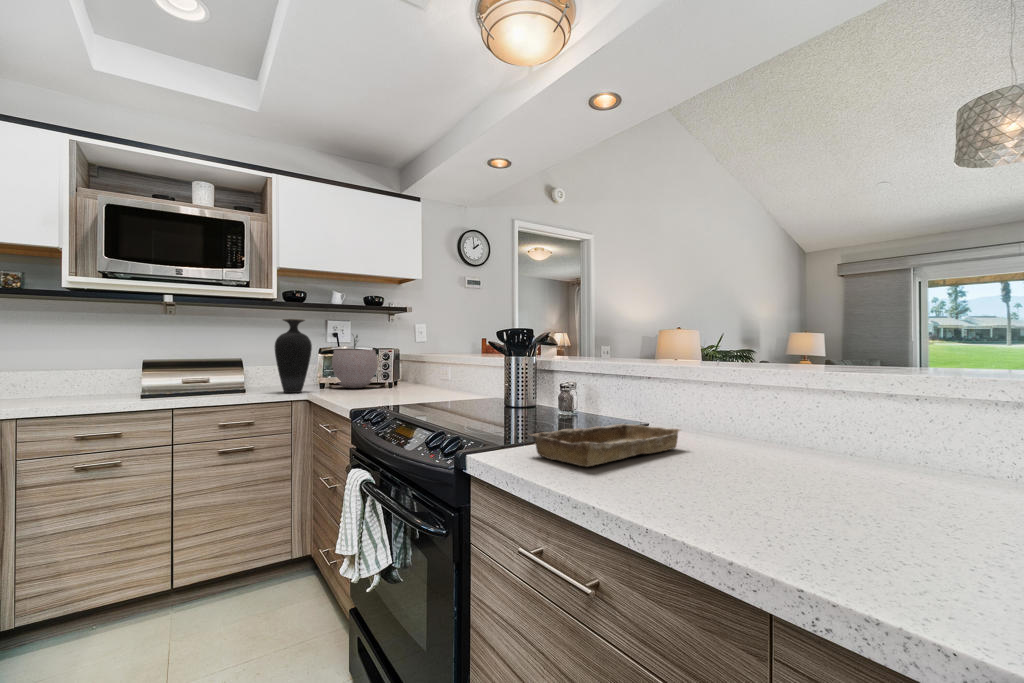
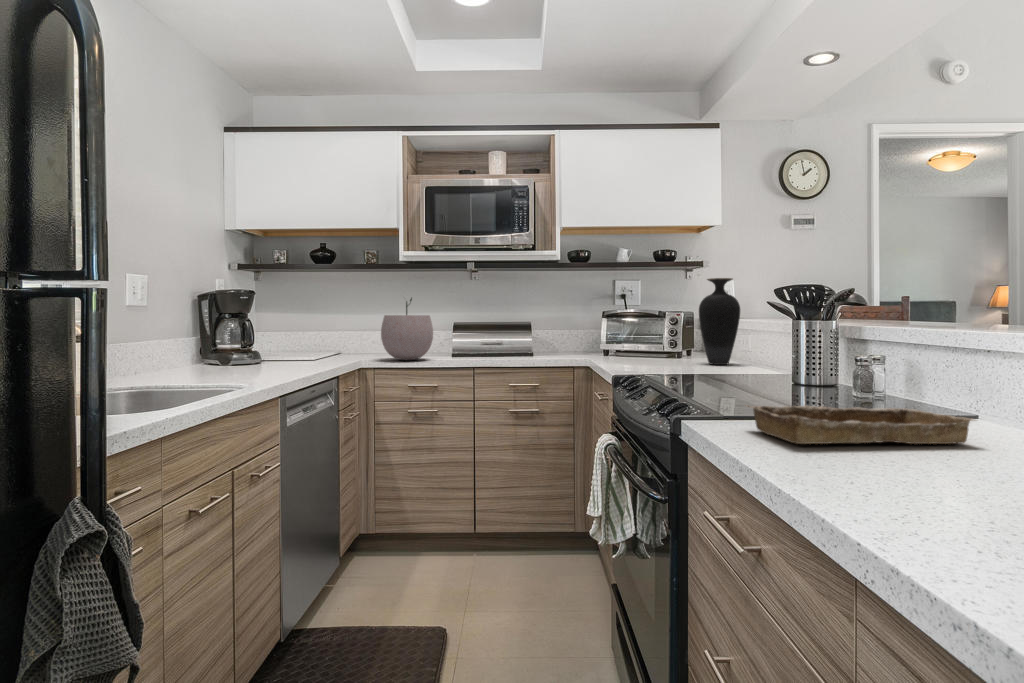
vase: present [275,319,312,393] -> present [699,278,740,365]
plant pot: present [332,336,377,388] -> present [381,298,433,360]

